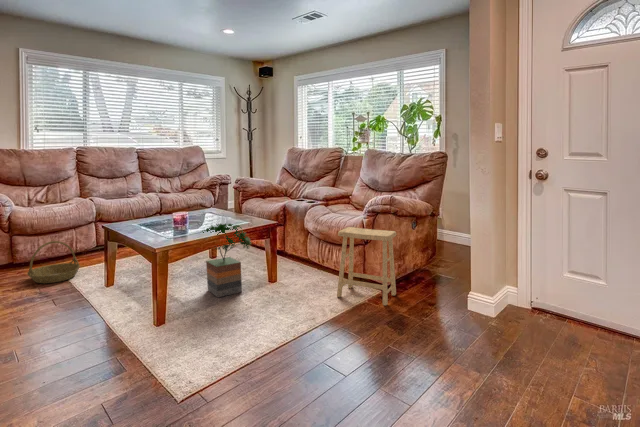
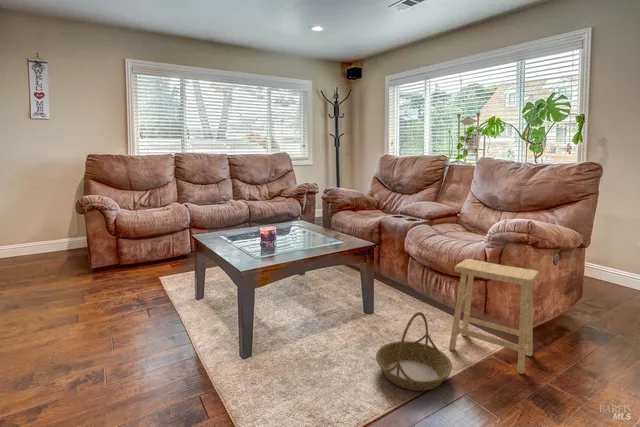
potted tree: present [202,223,251,297] -> none [281,243,343,333]
basket: present [27,241,80,283] -> present [376,312,452,391]

